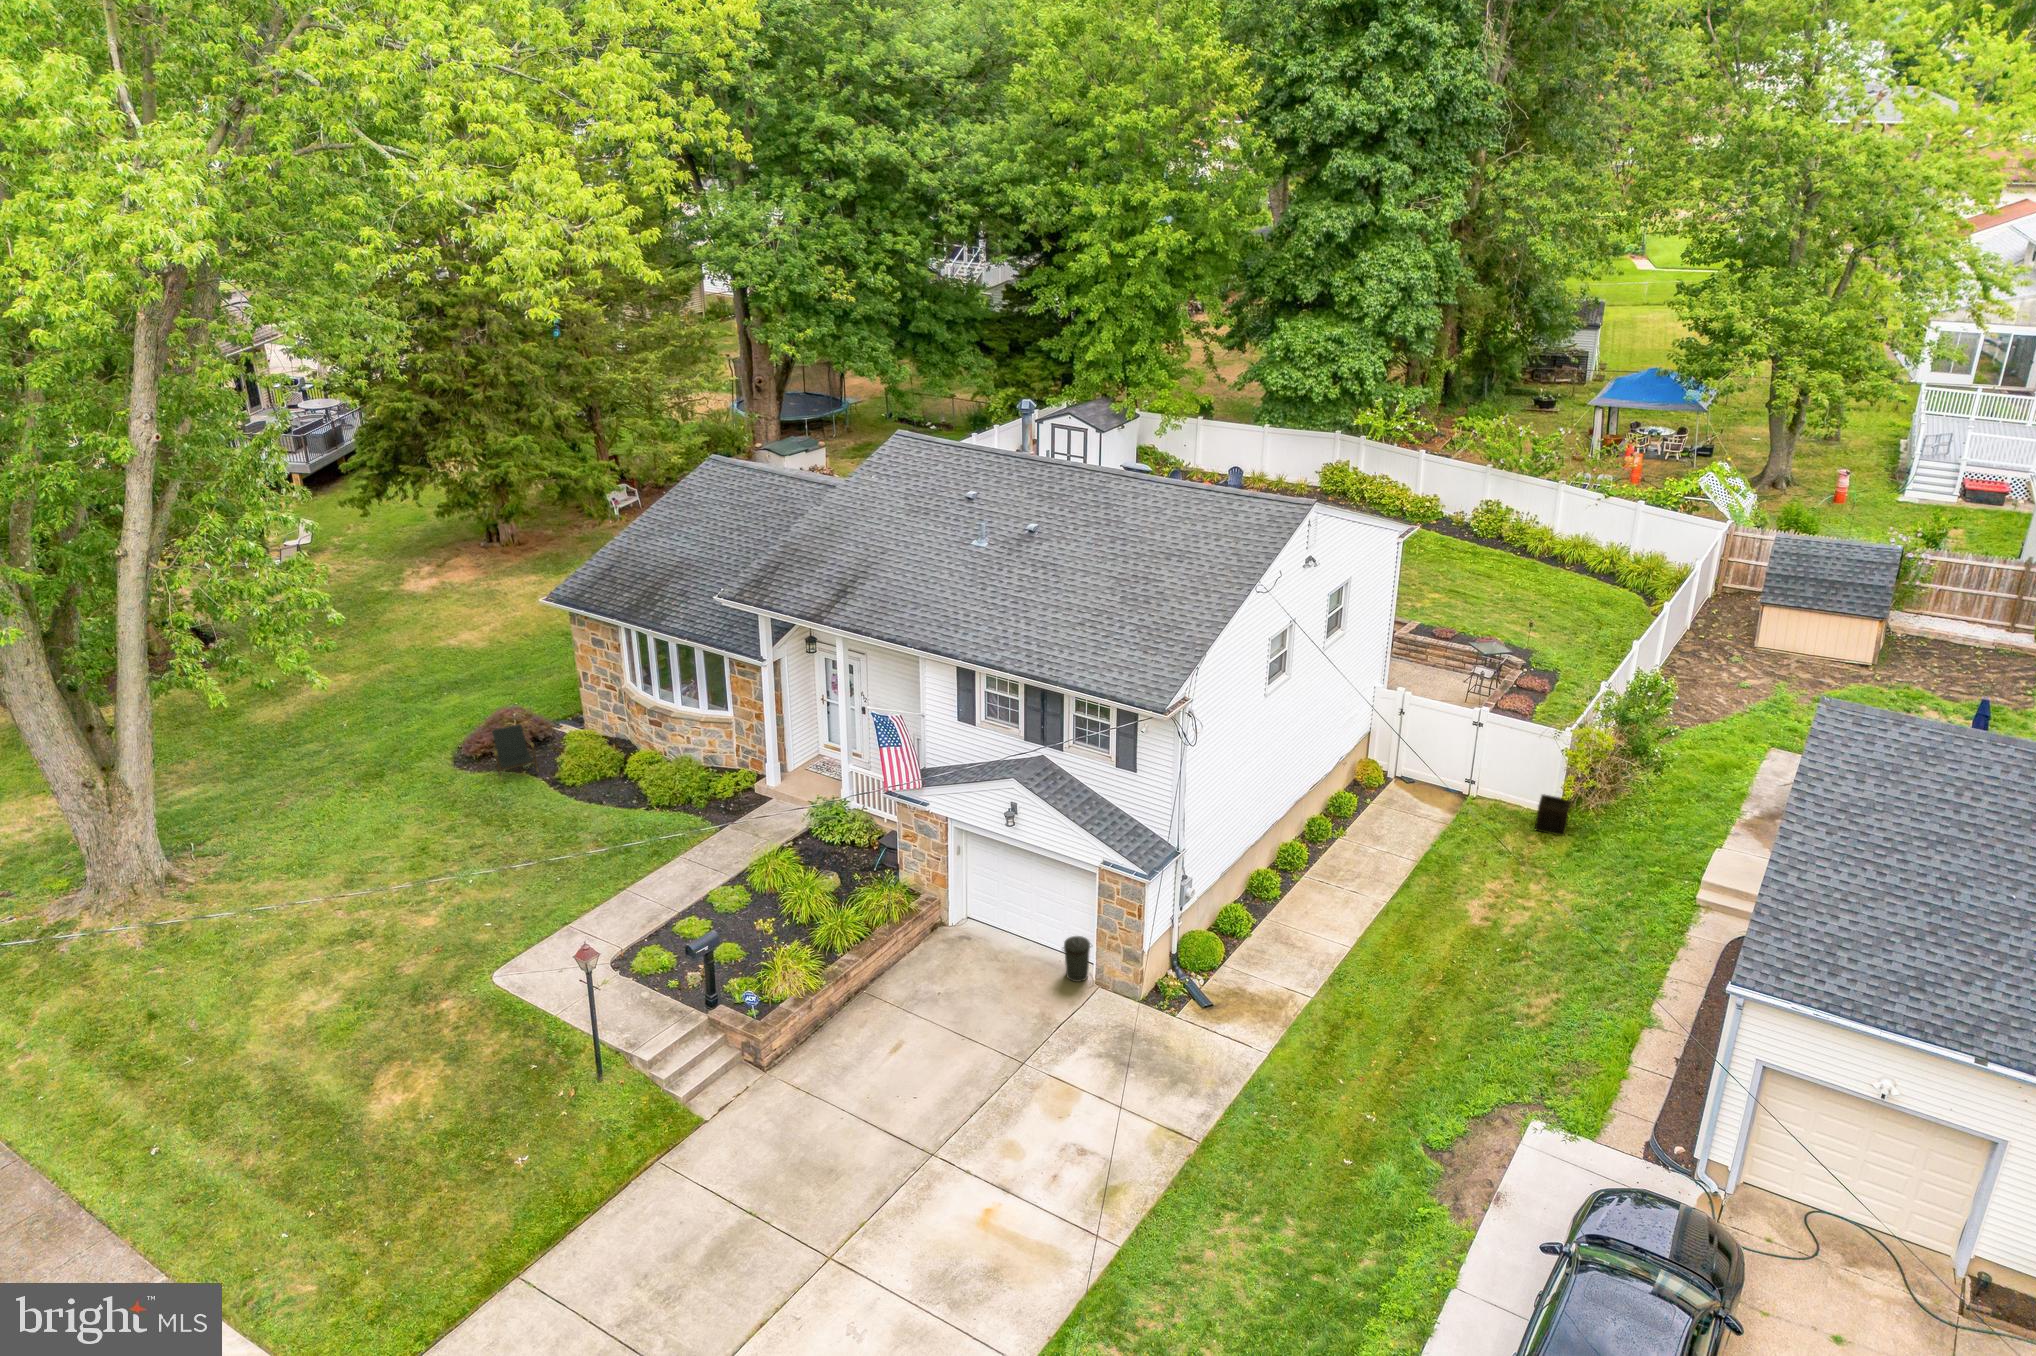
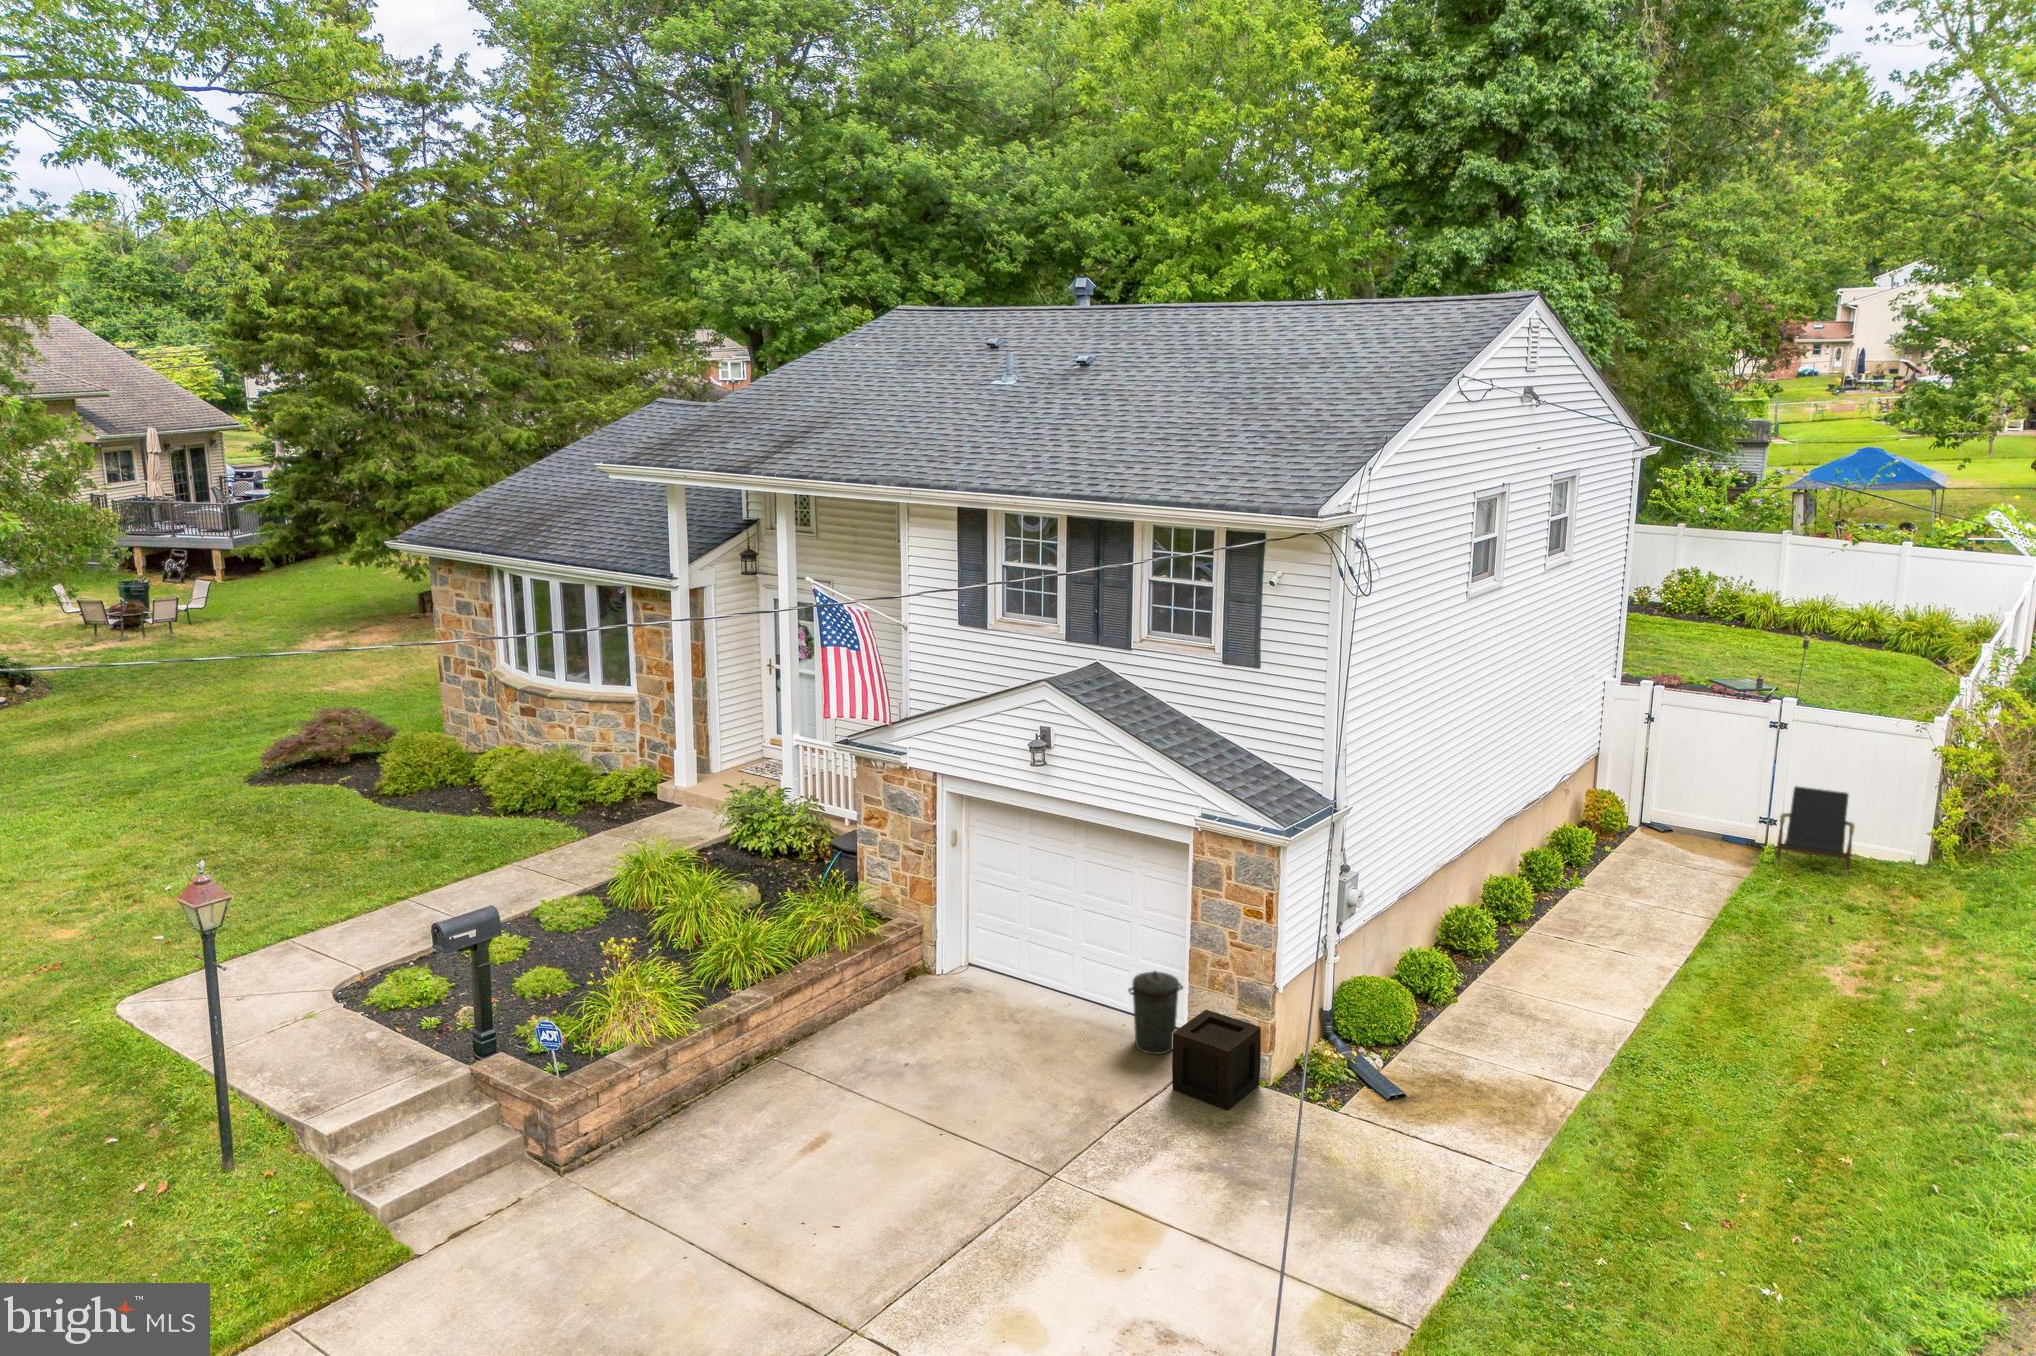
lounge chair: present [492,724,538,779] -> present [1776,786,1855,876]
wooden crate: present [1535,794,1571,836] -> present [1172,1010,1261,1111]

